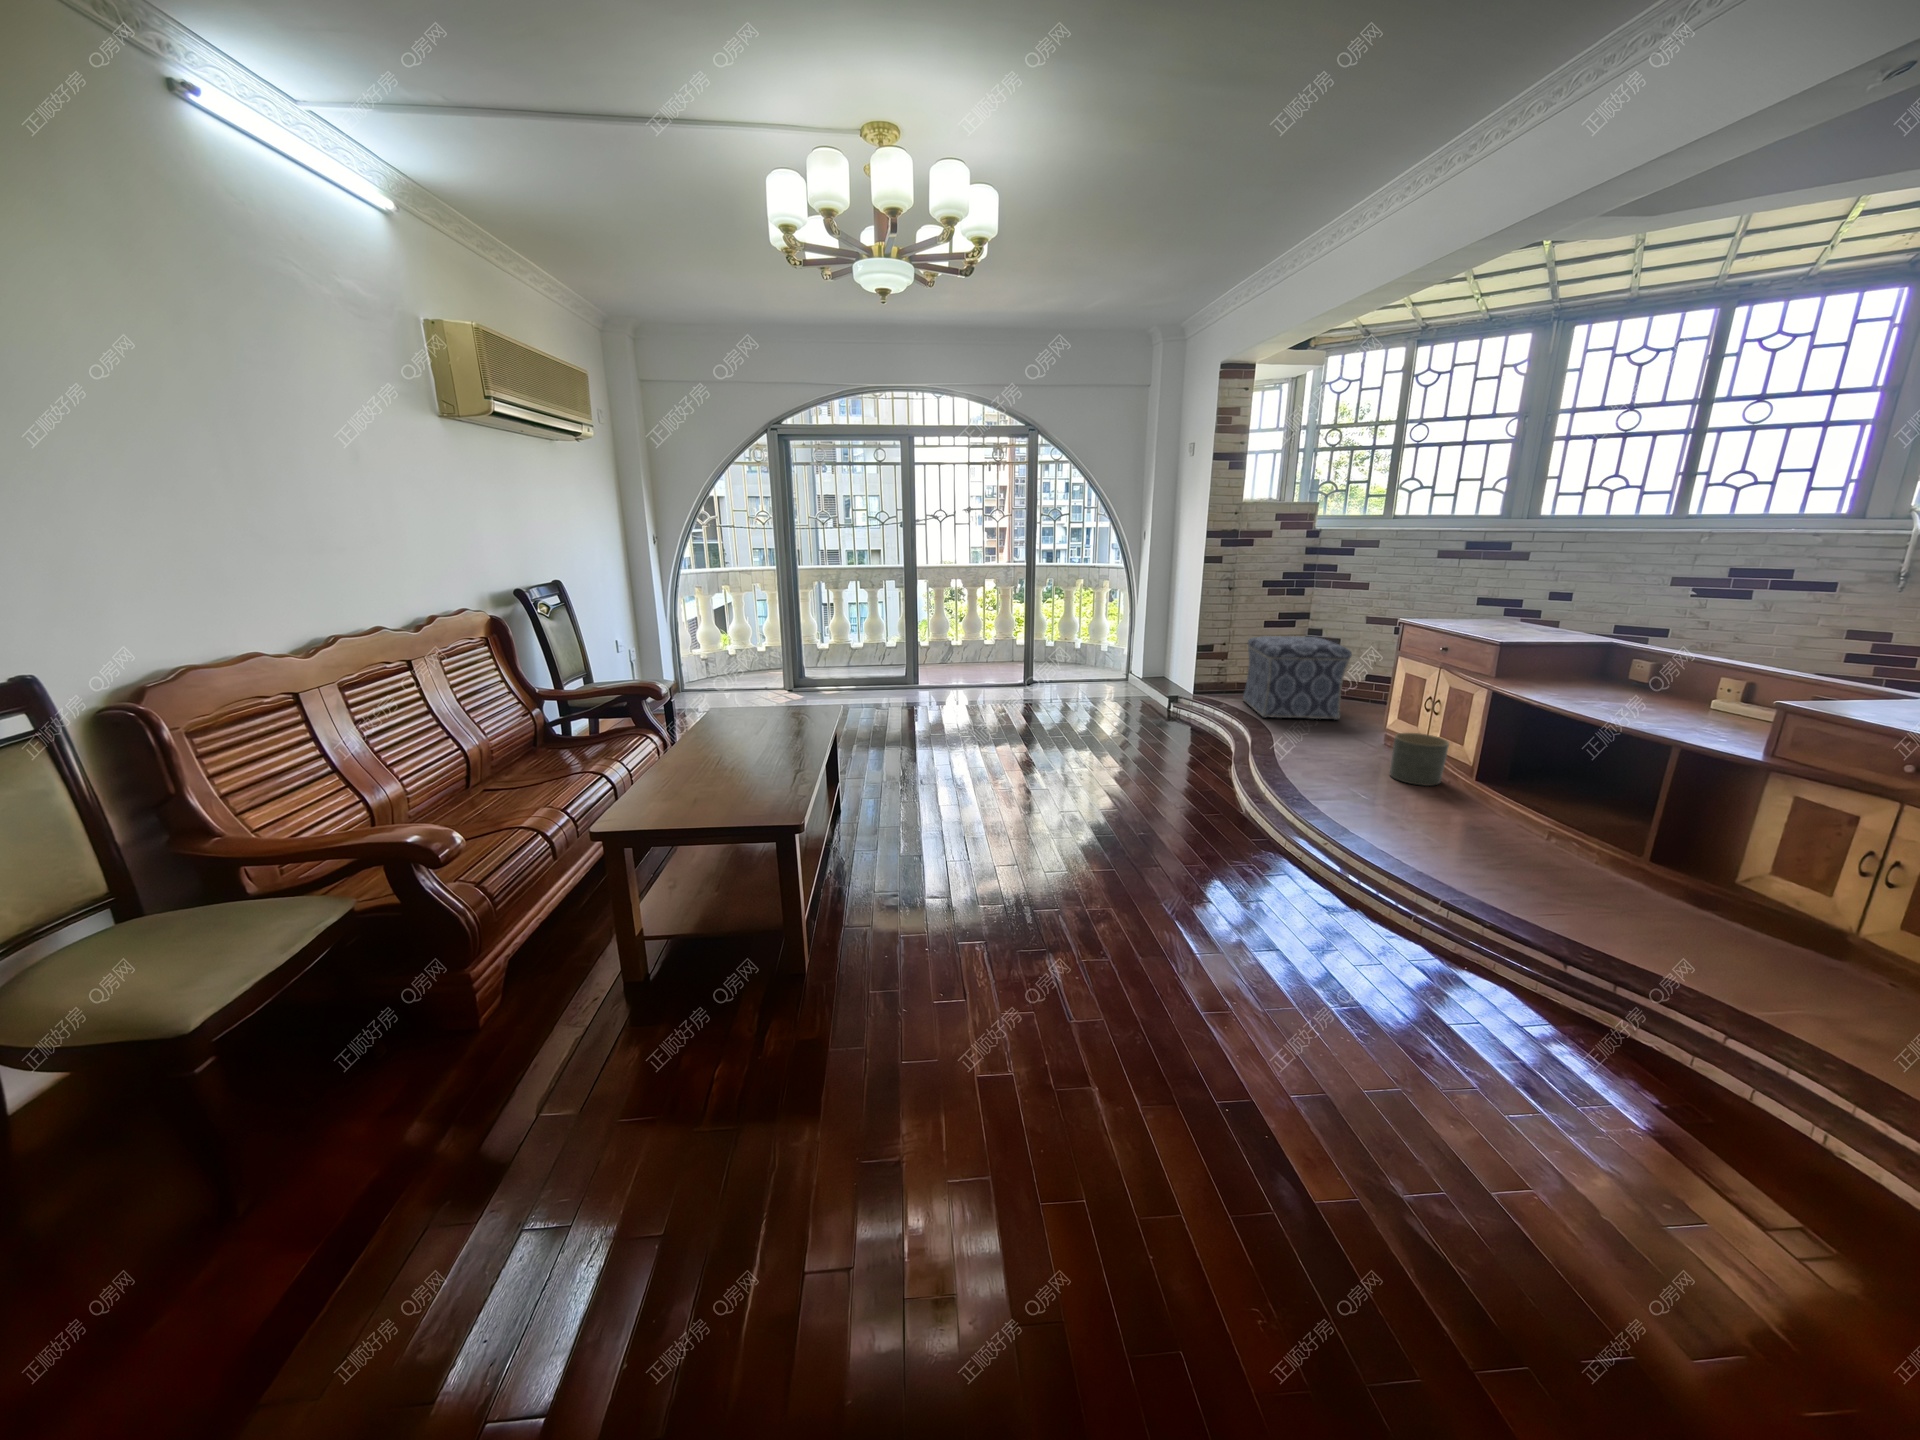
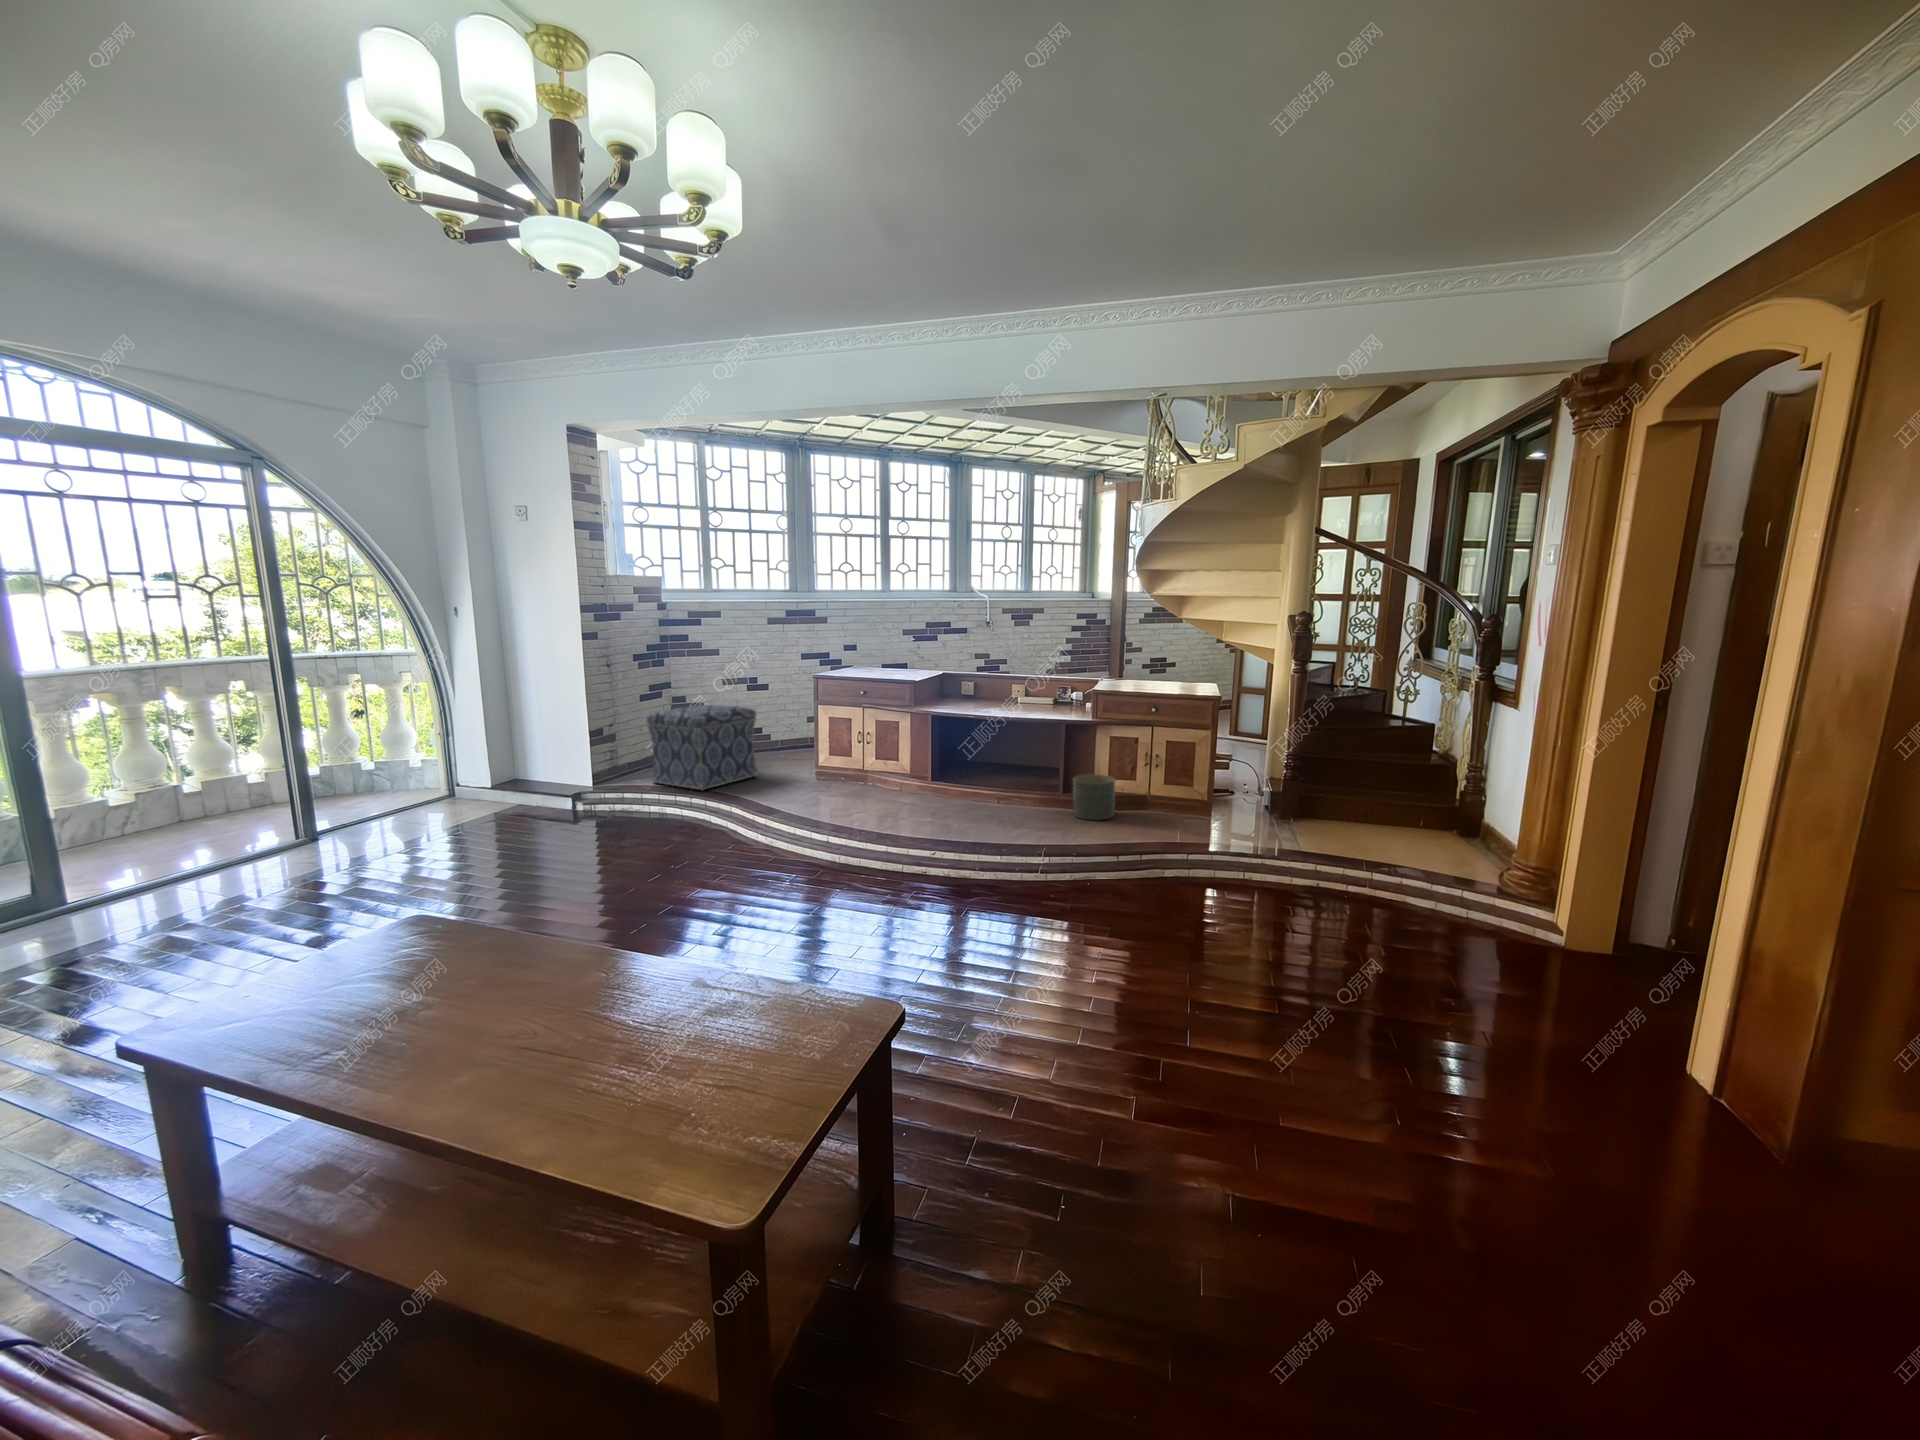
planter: present [1390,733,1449,786] -> present [1073,774,1115,820]

